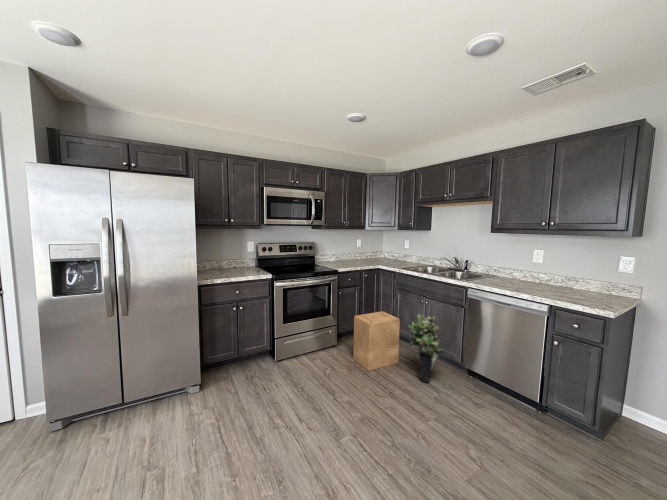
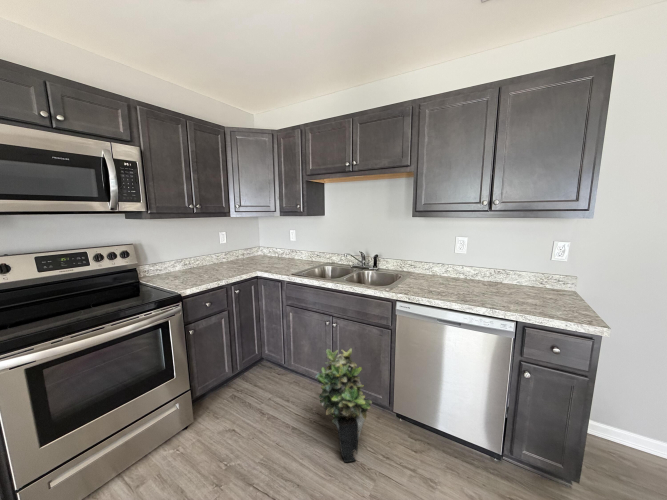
cardboard box: present [353,311,400,371] -> none [220,350,301,474]

